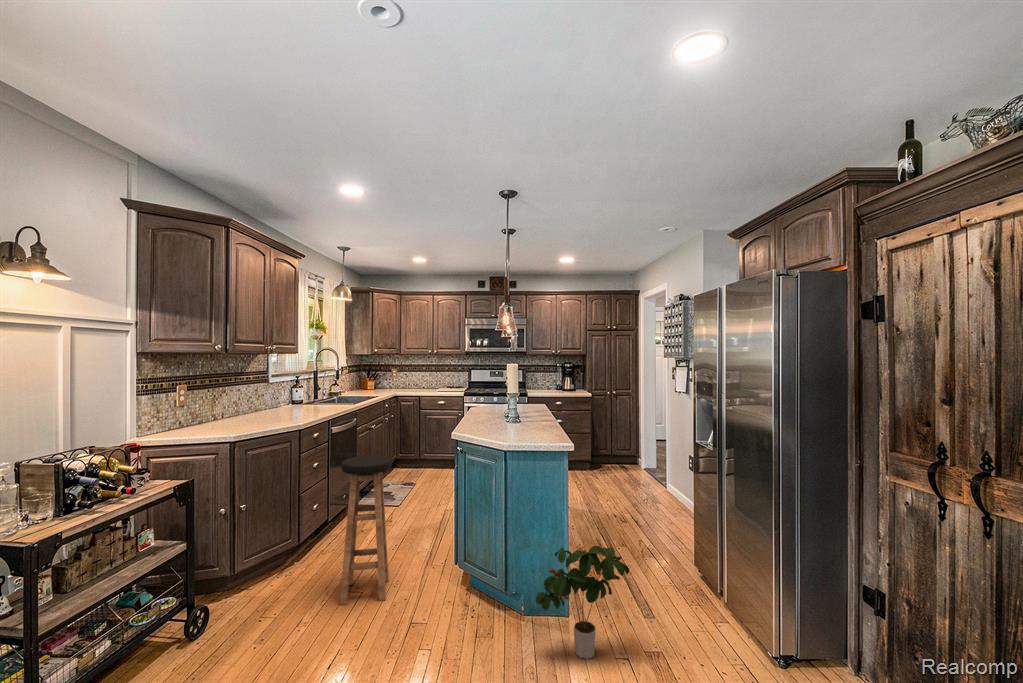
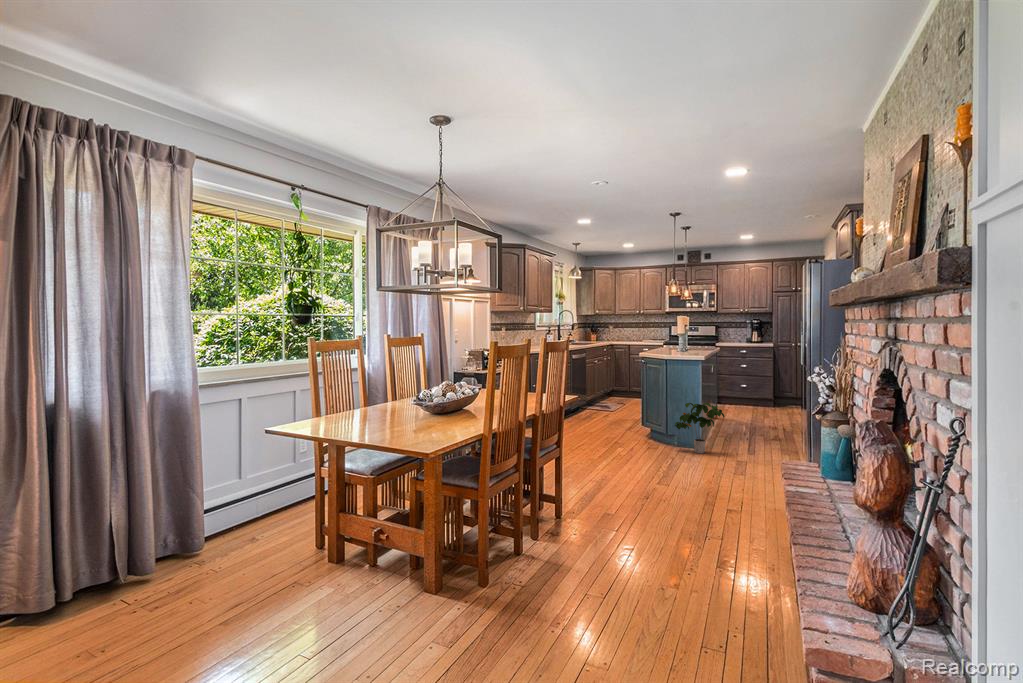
bar stool: present [340,455,392,605] -> none [583,364,608,434]

